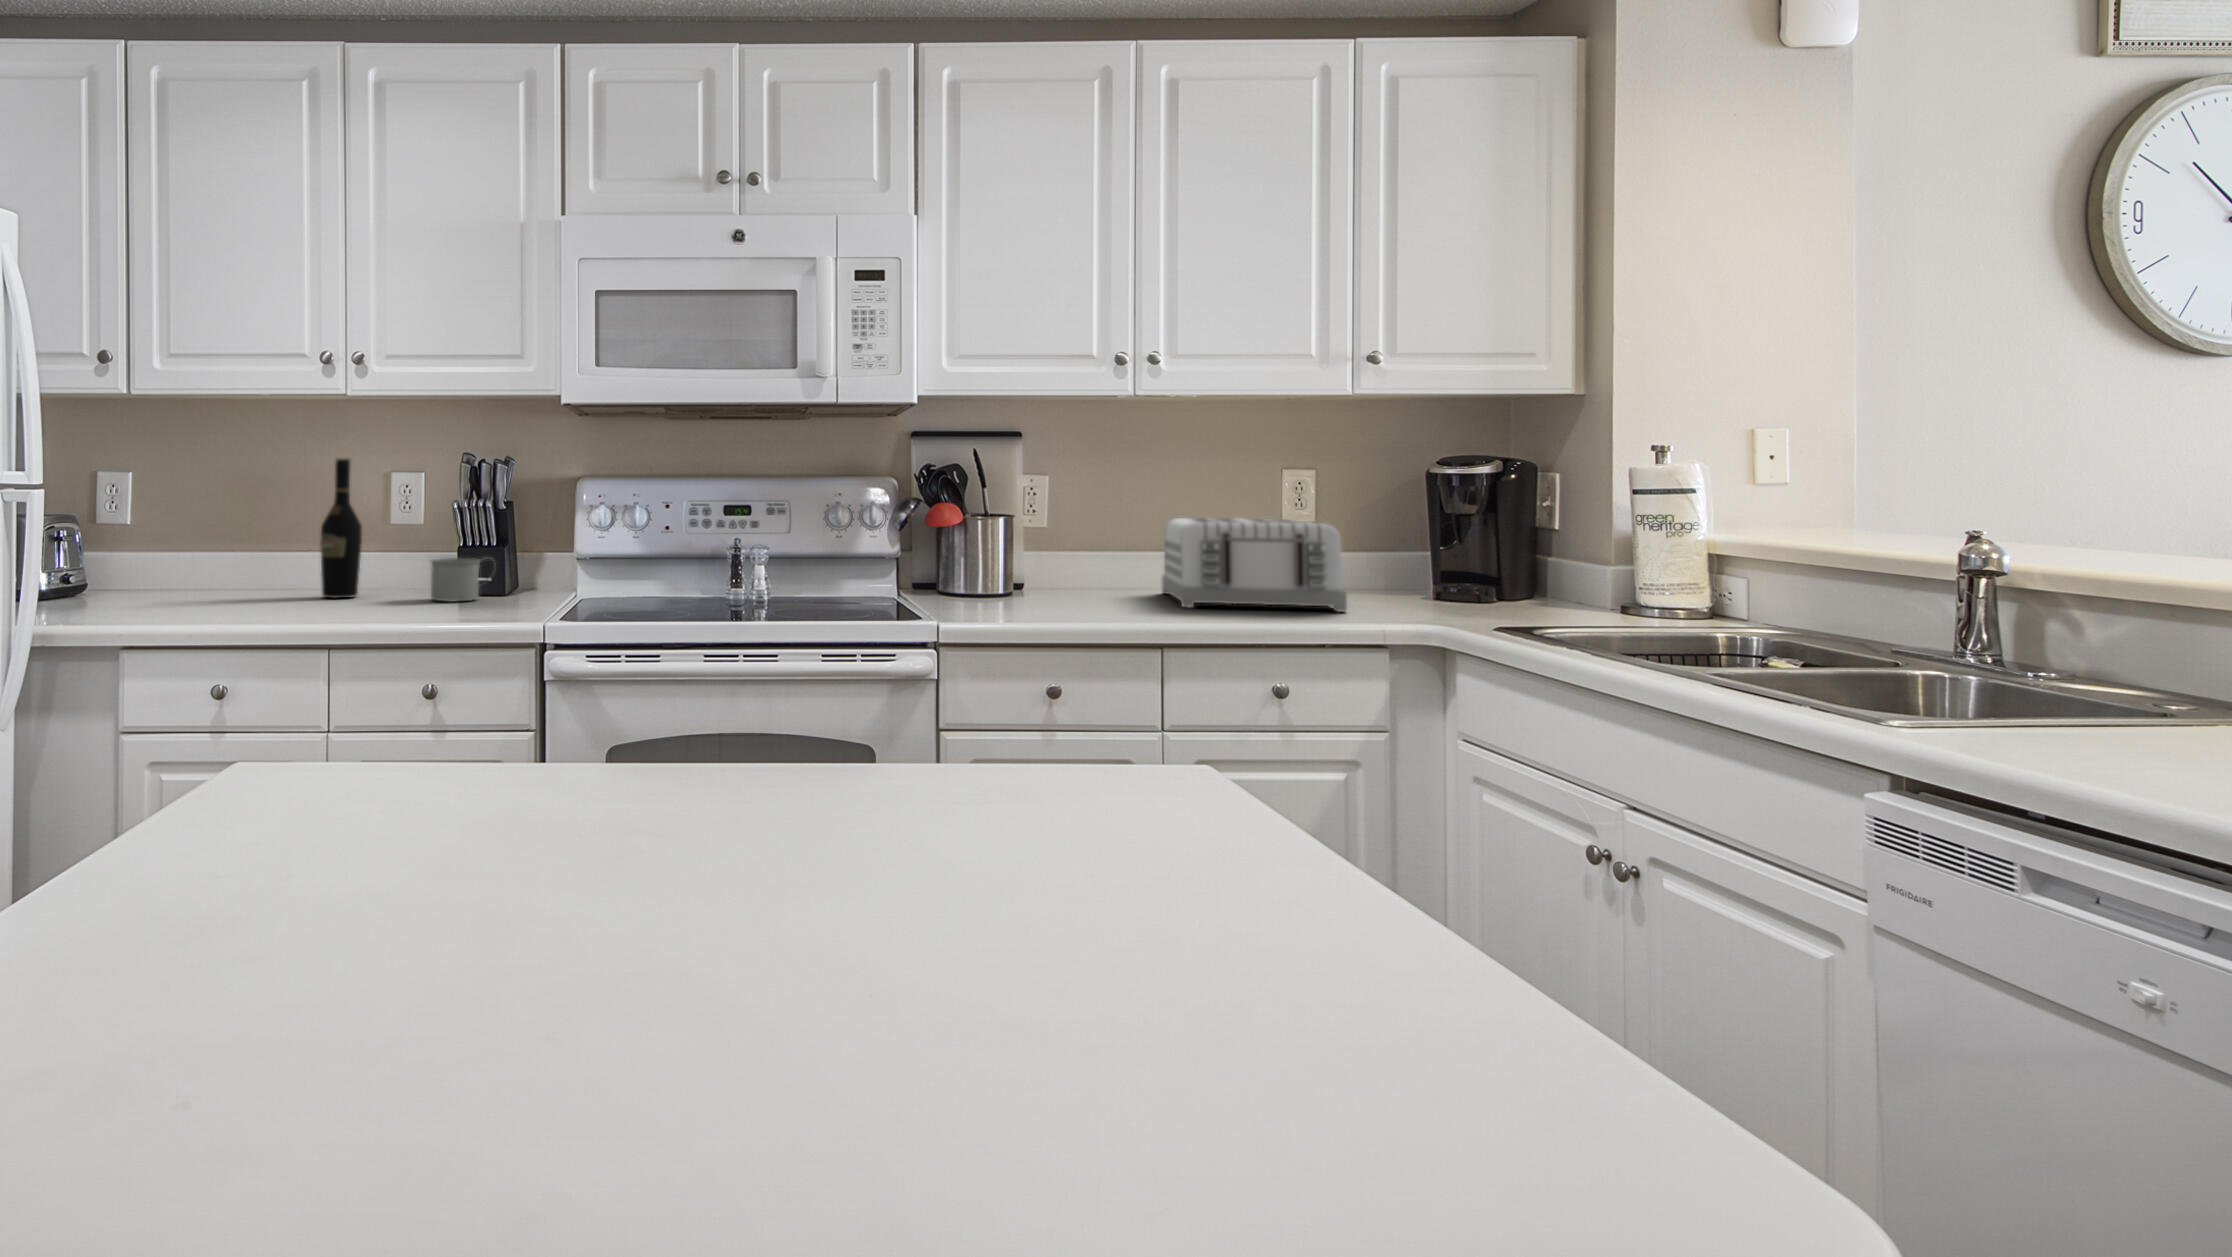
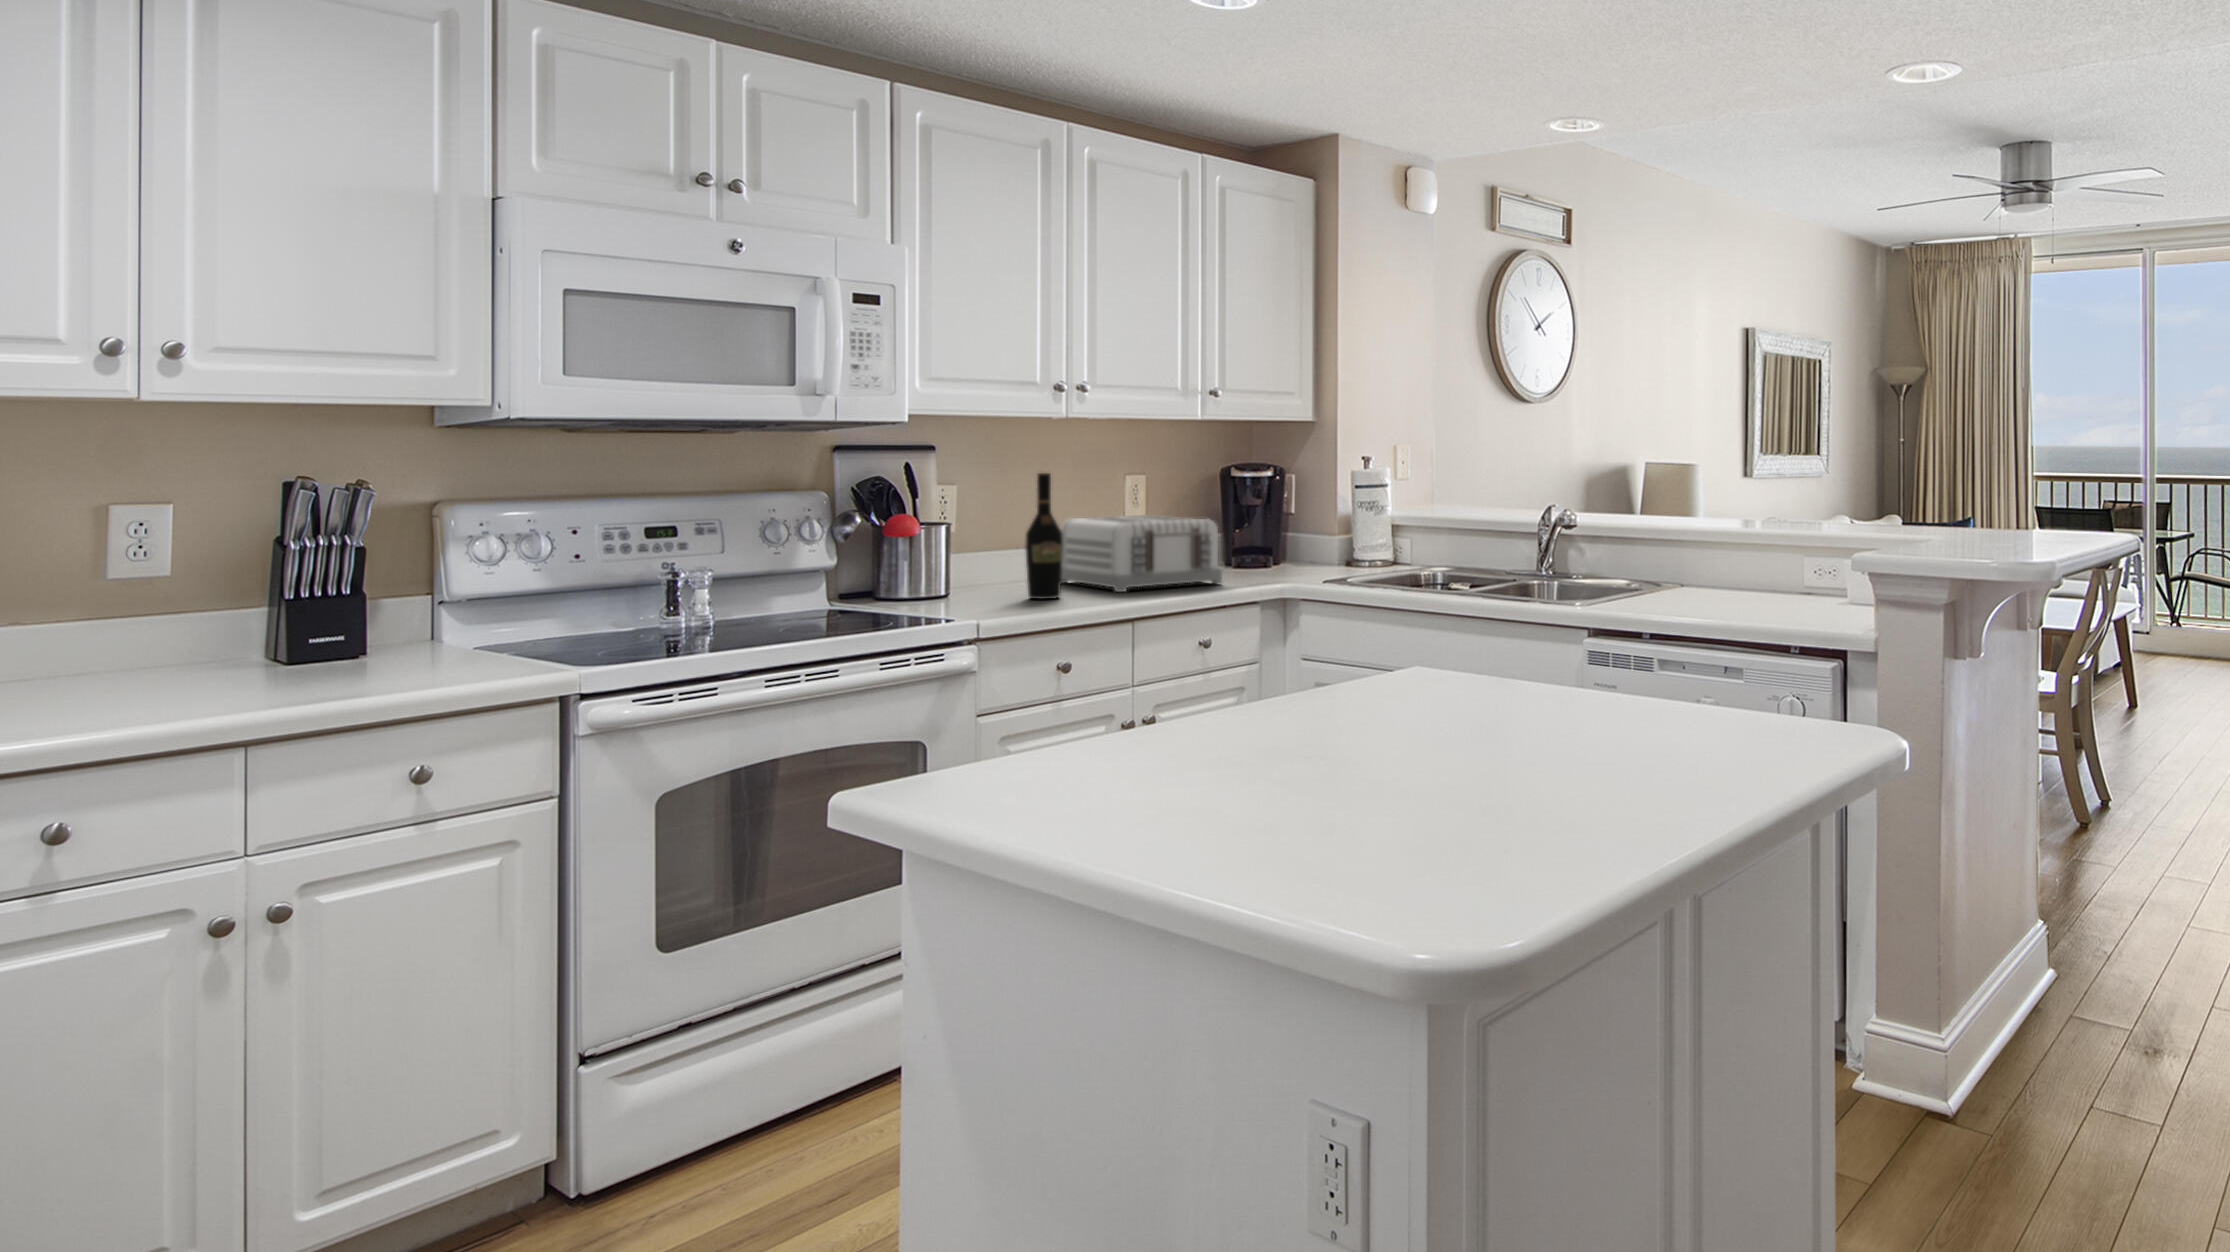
wine bottle: present [320,459,362,598] -> present [1025,473,1063,599]
mug: present [431,558,496,602] -> none [311,612,402,675]

